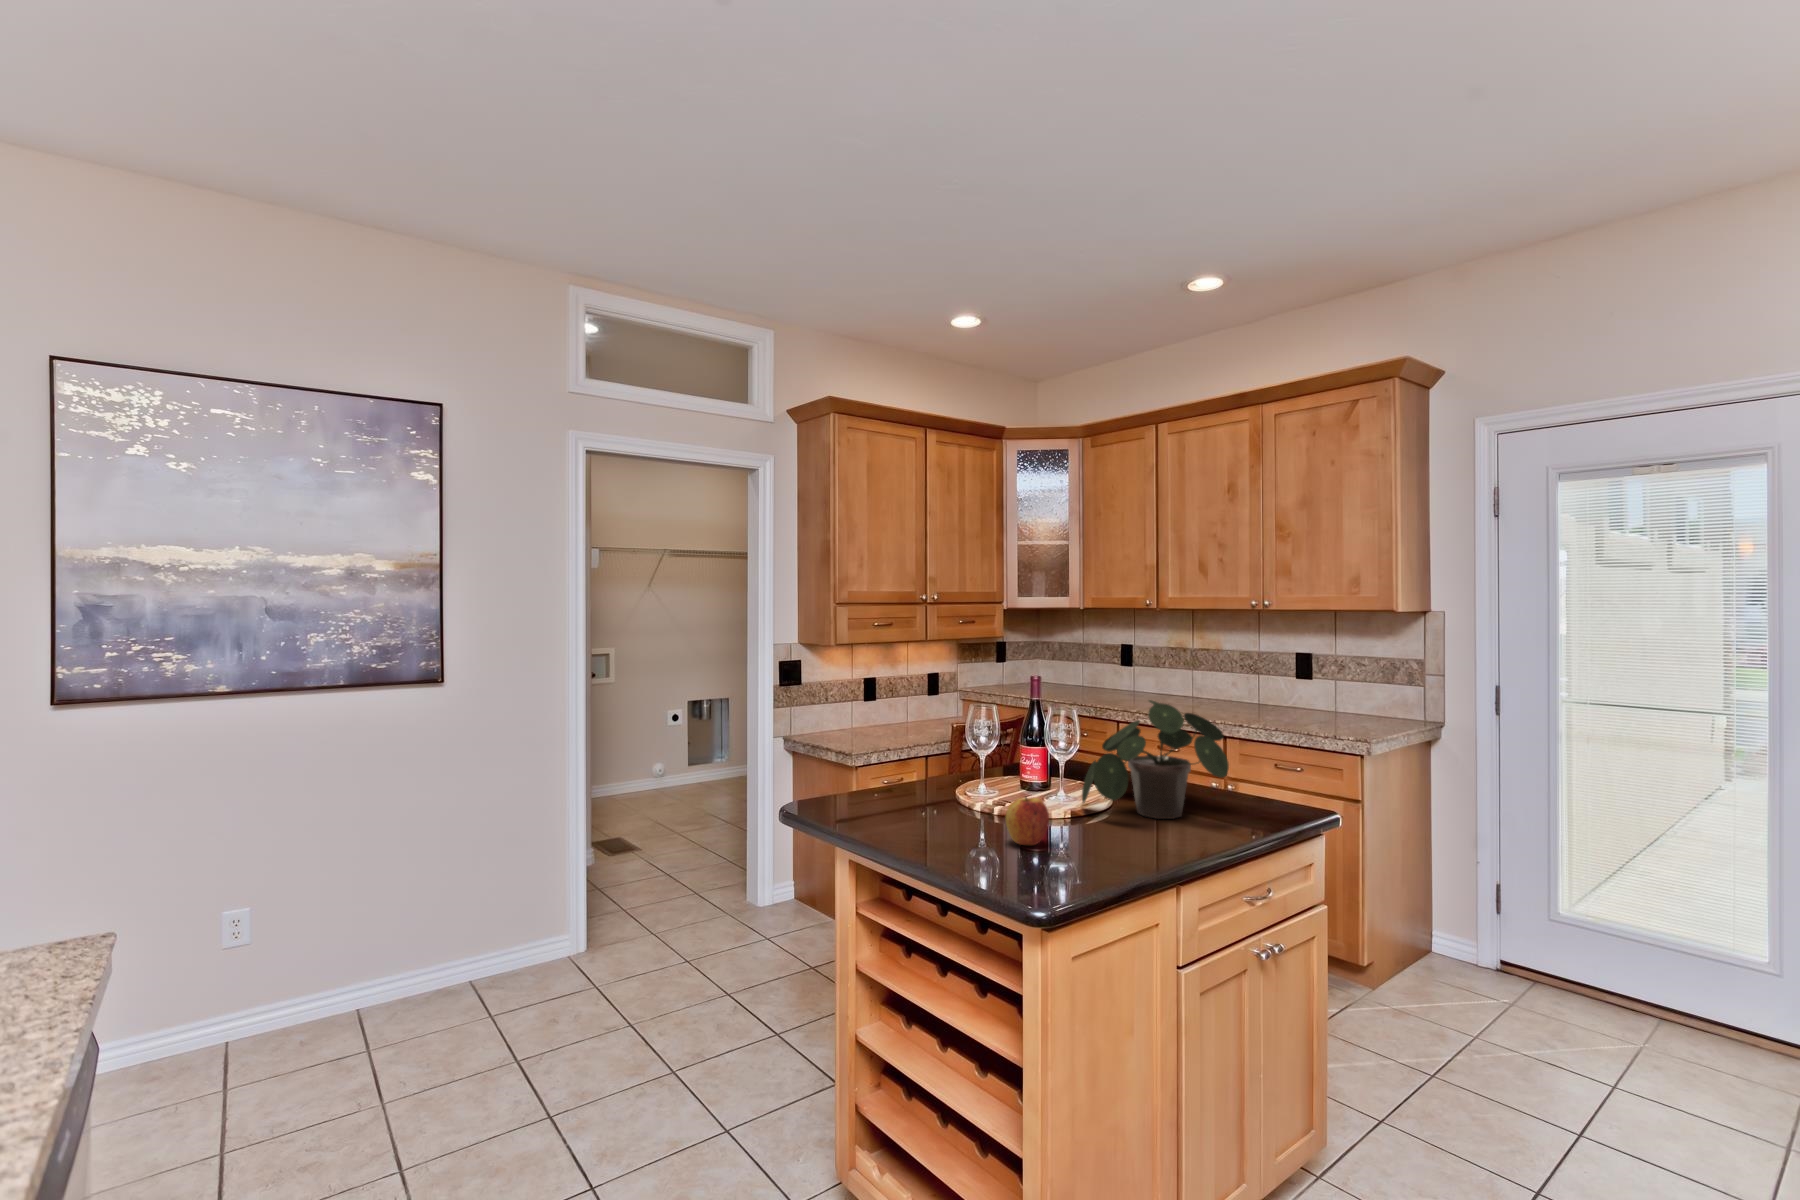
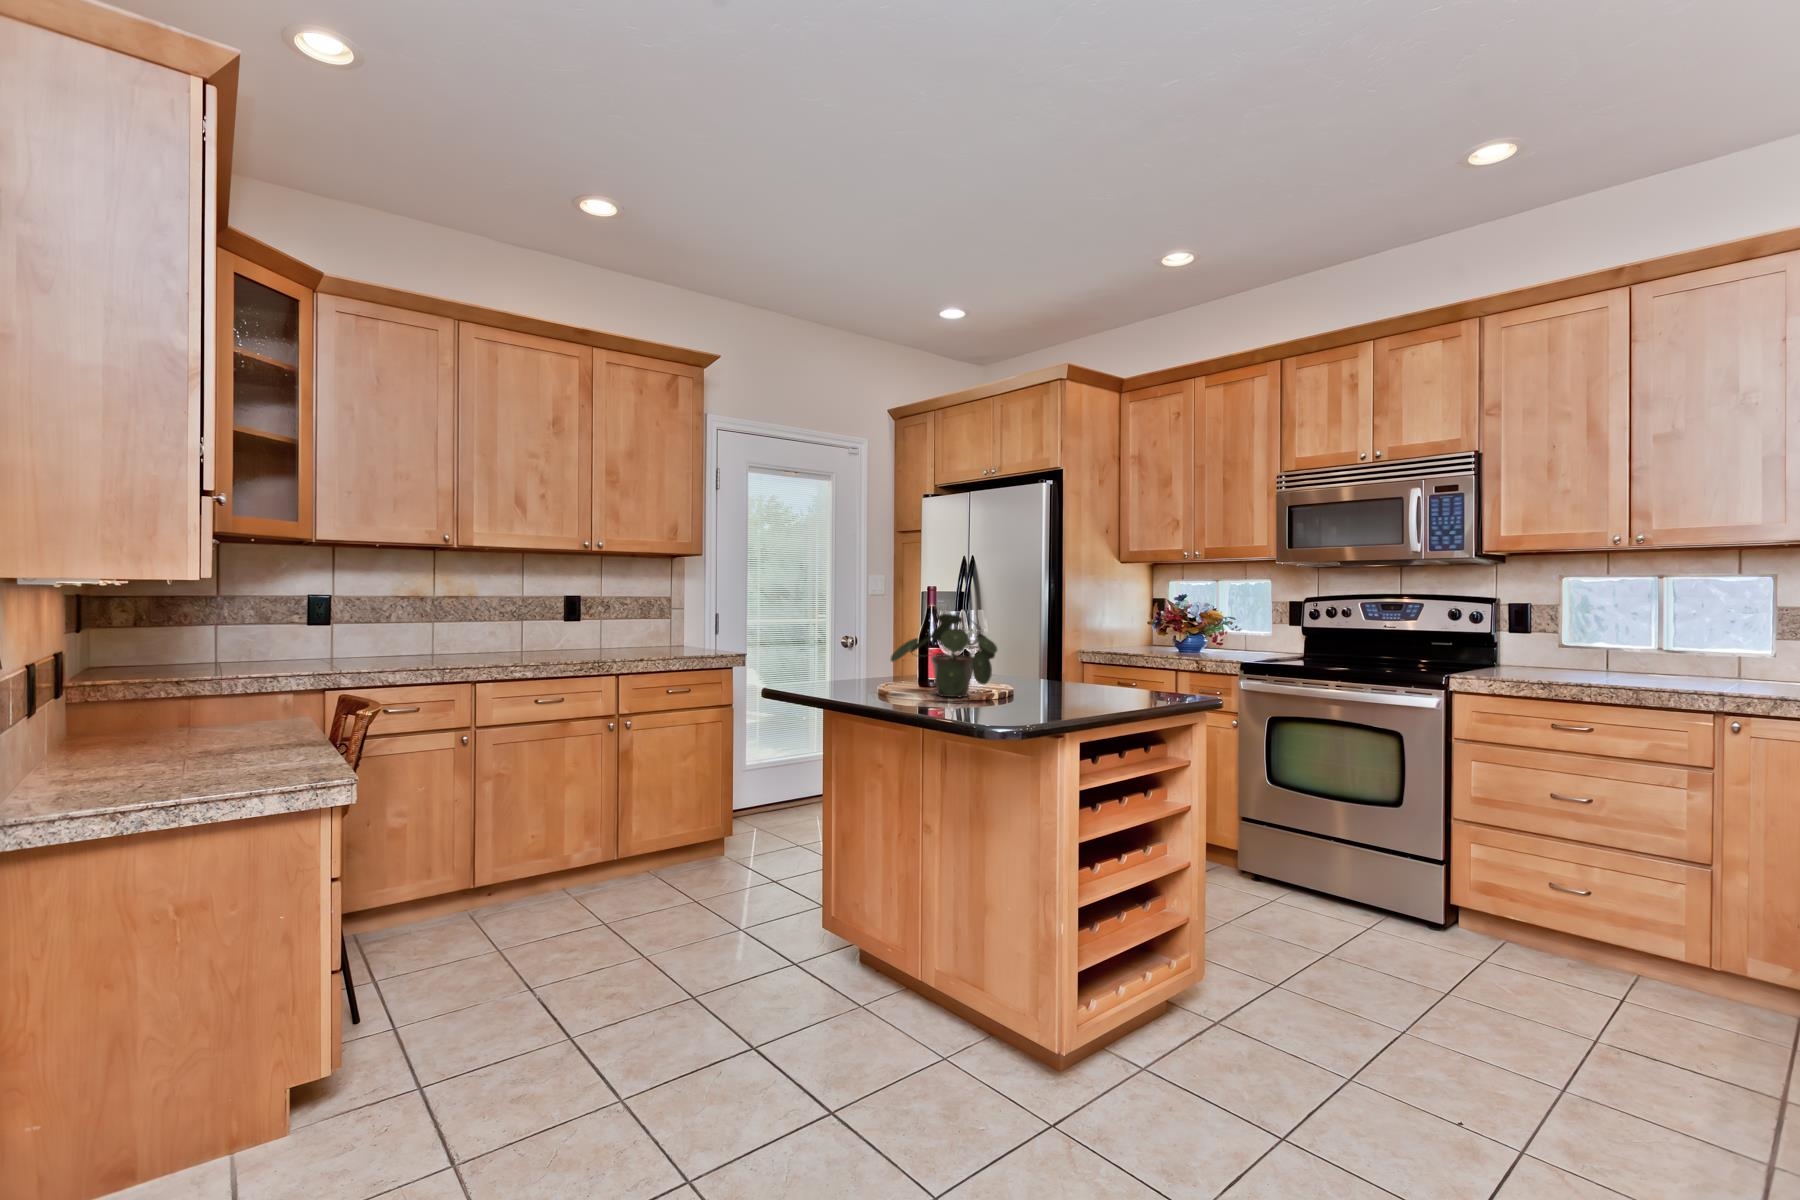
apple: present [1006,797,1049,845] -> none [1023,680,1054,716]

